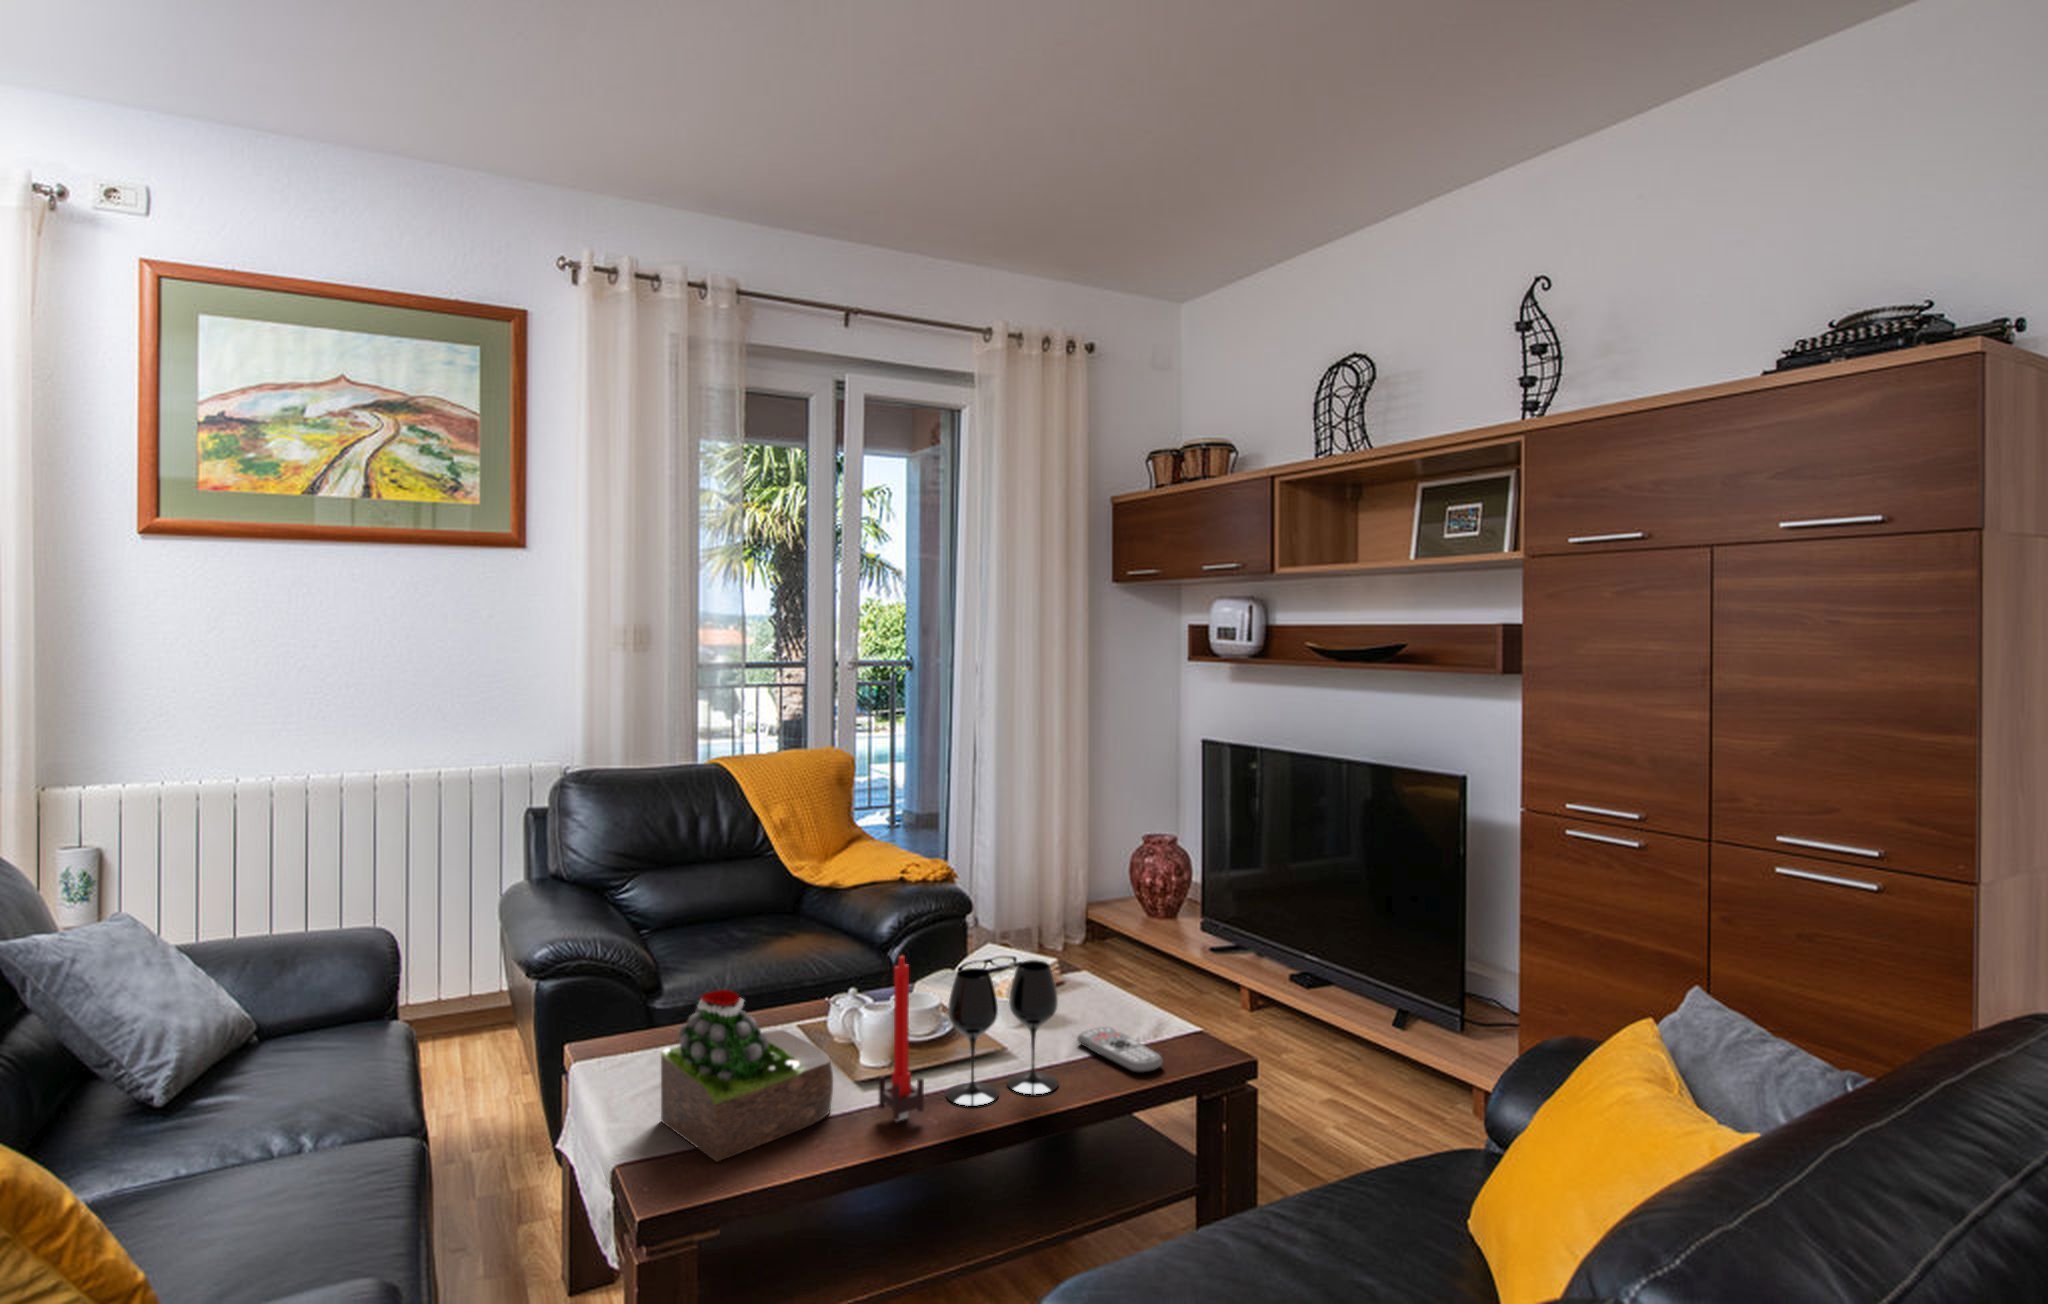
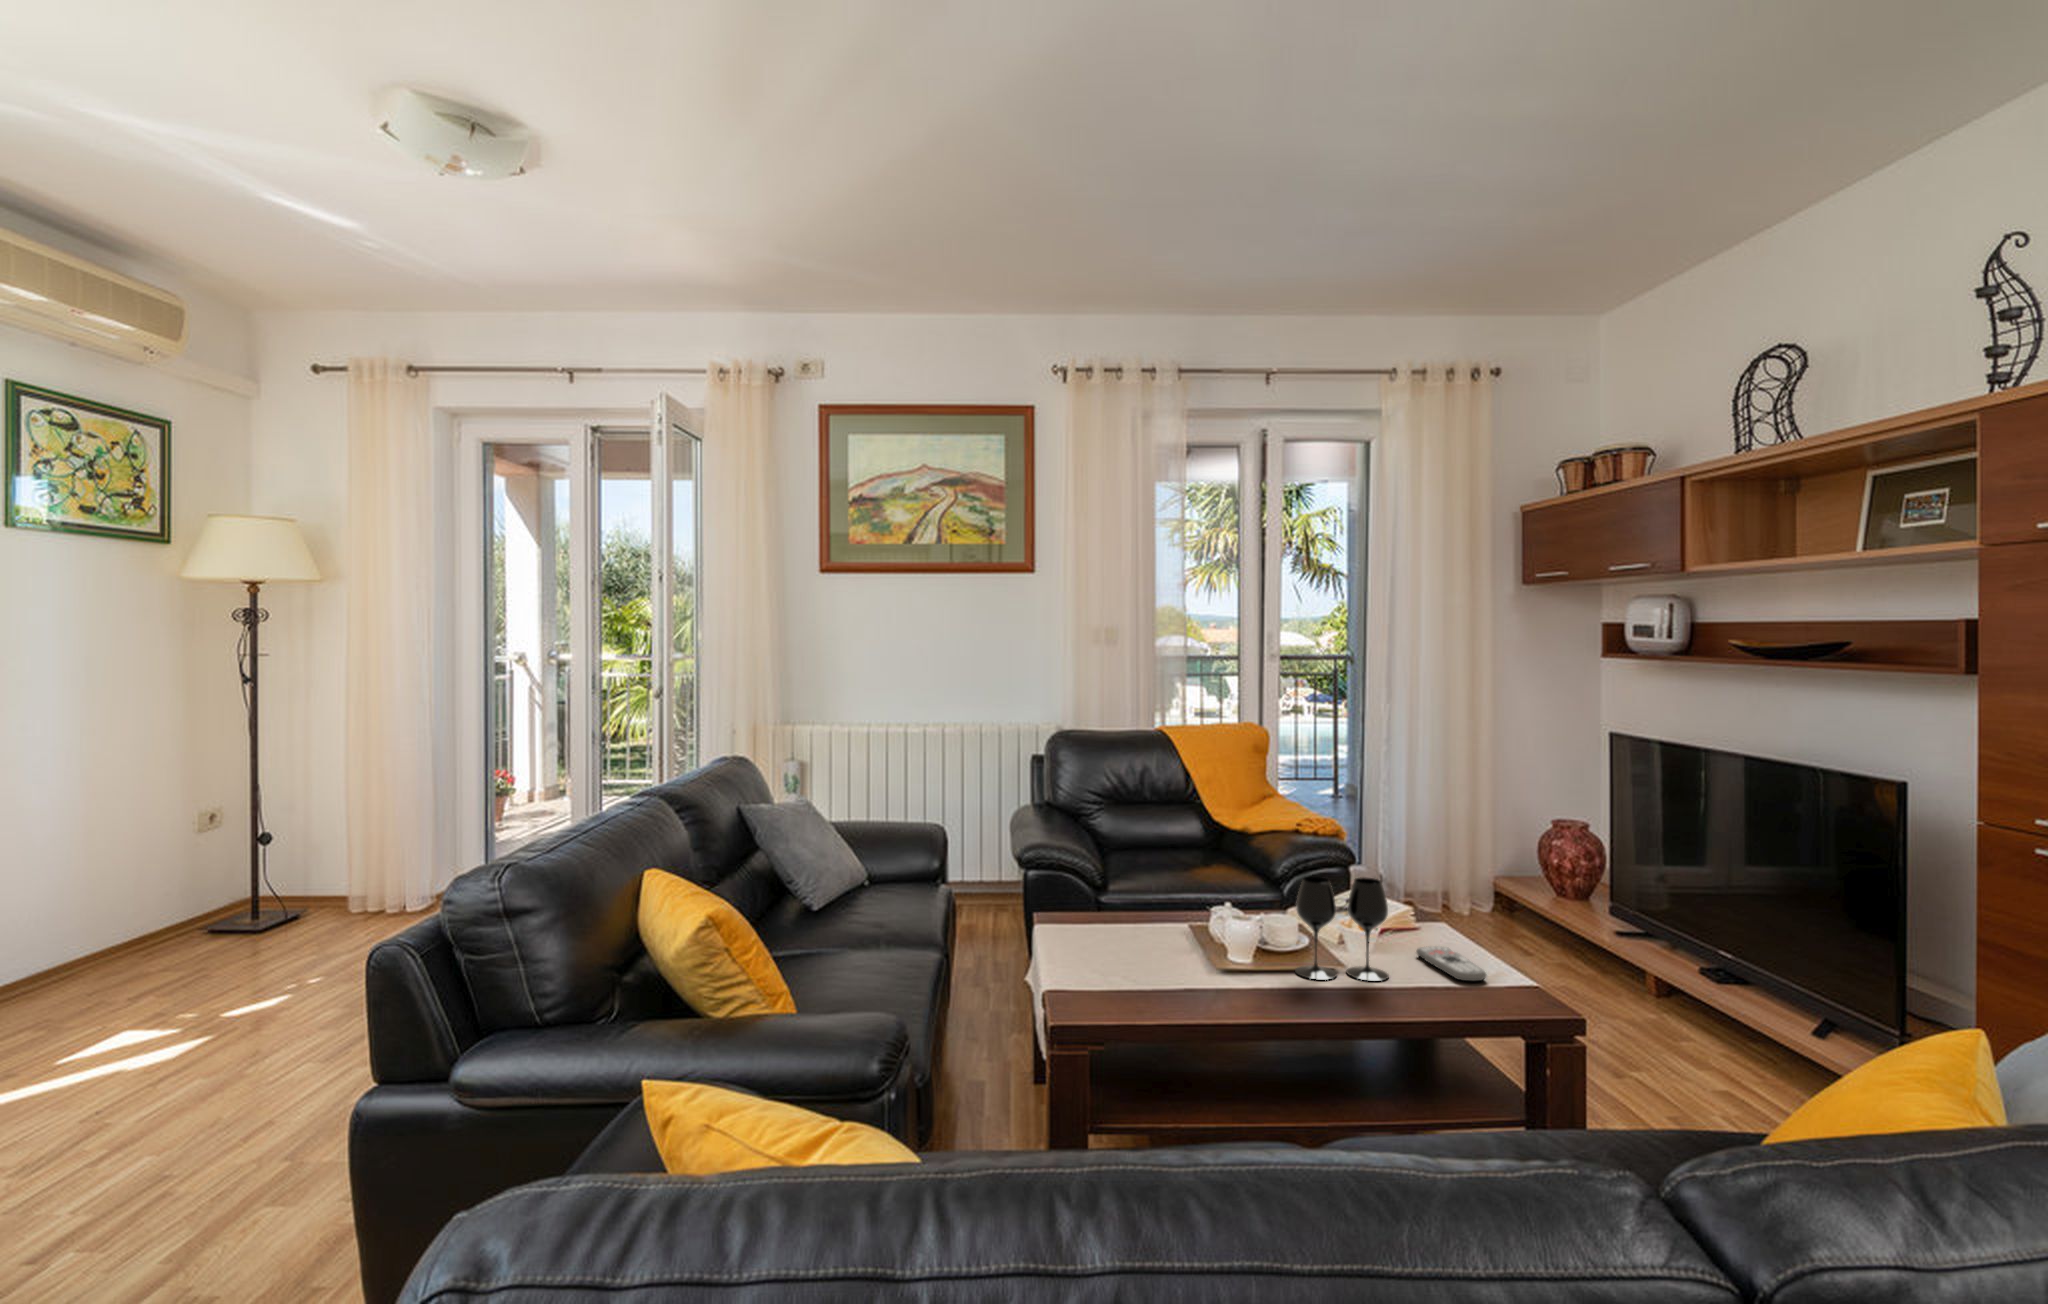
candle: present [879,956,924,1121] -> none [1240,857,1273,979]
succulent plant: present [661,990,833,1161] -> none [1092,869,1208,979]

